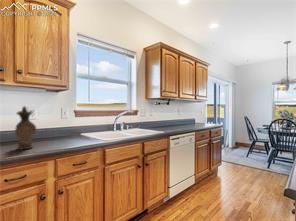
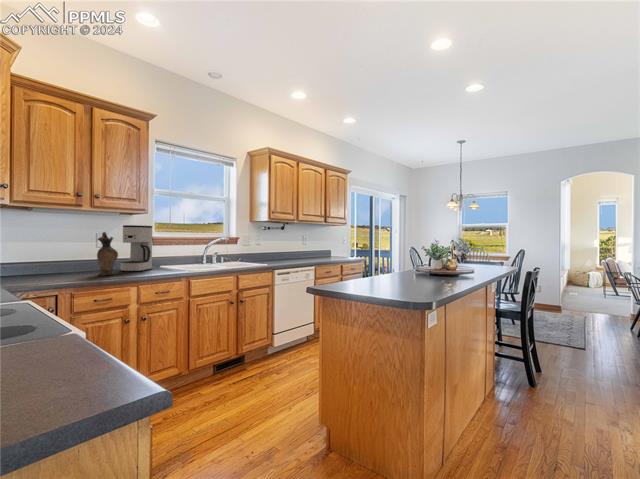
coffee maker: none [44,100,73,142] -> present [120,225,152,271]

